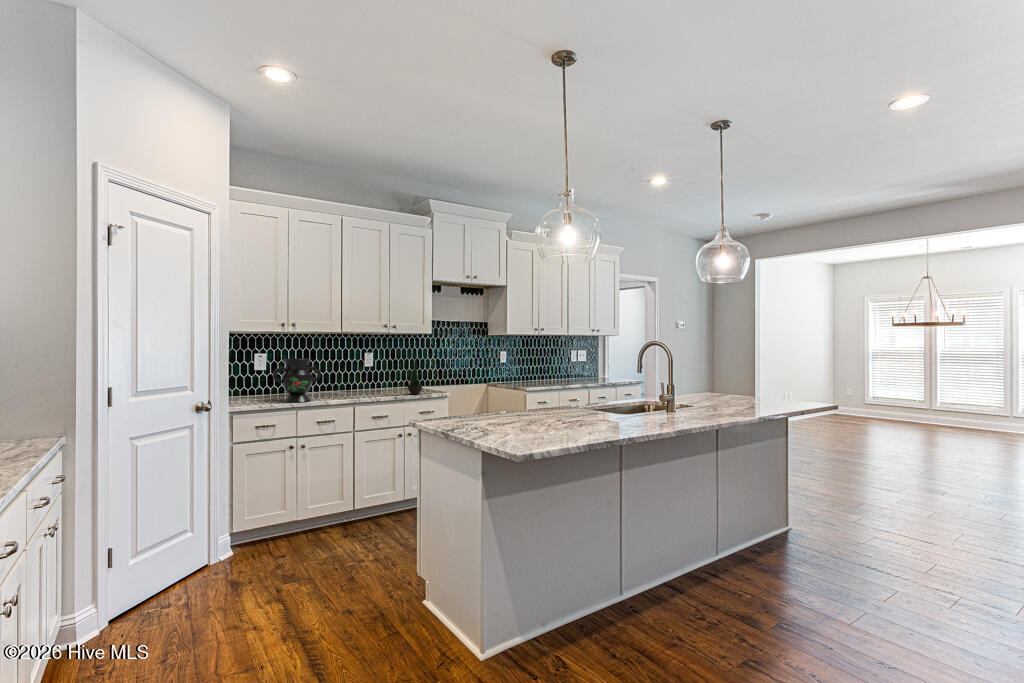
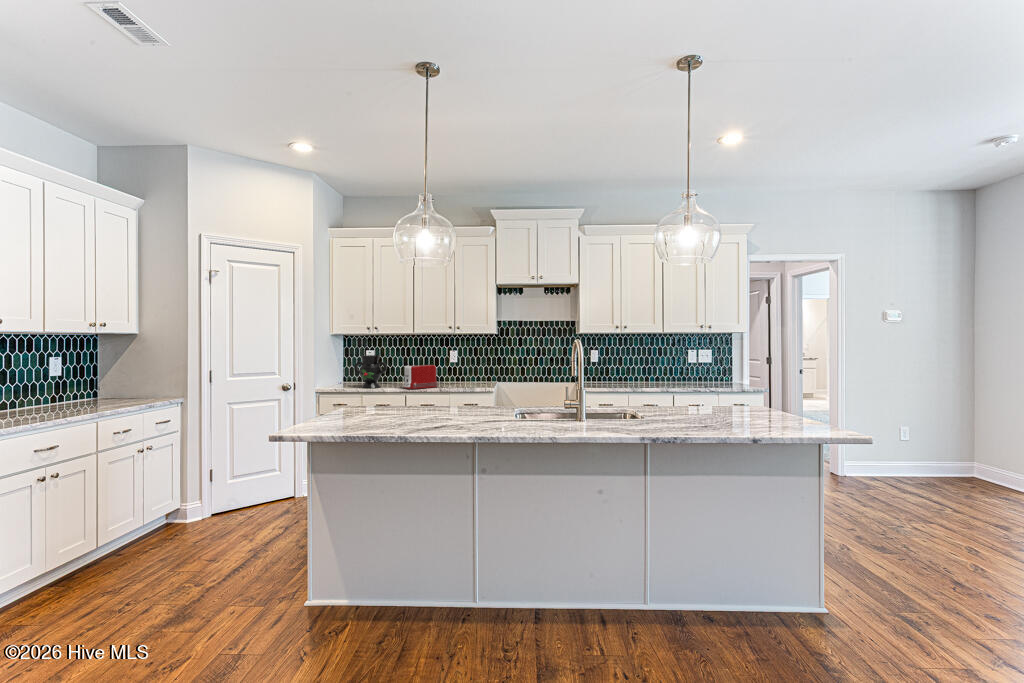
potted plant: present [405,359,422,395] -> none [455,348,477,387]
toaster: none [346,370,382,400] -> present [404,365,437,389]

